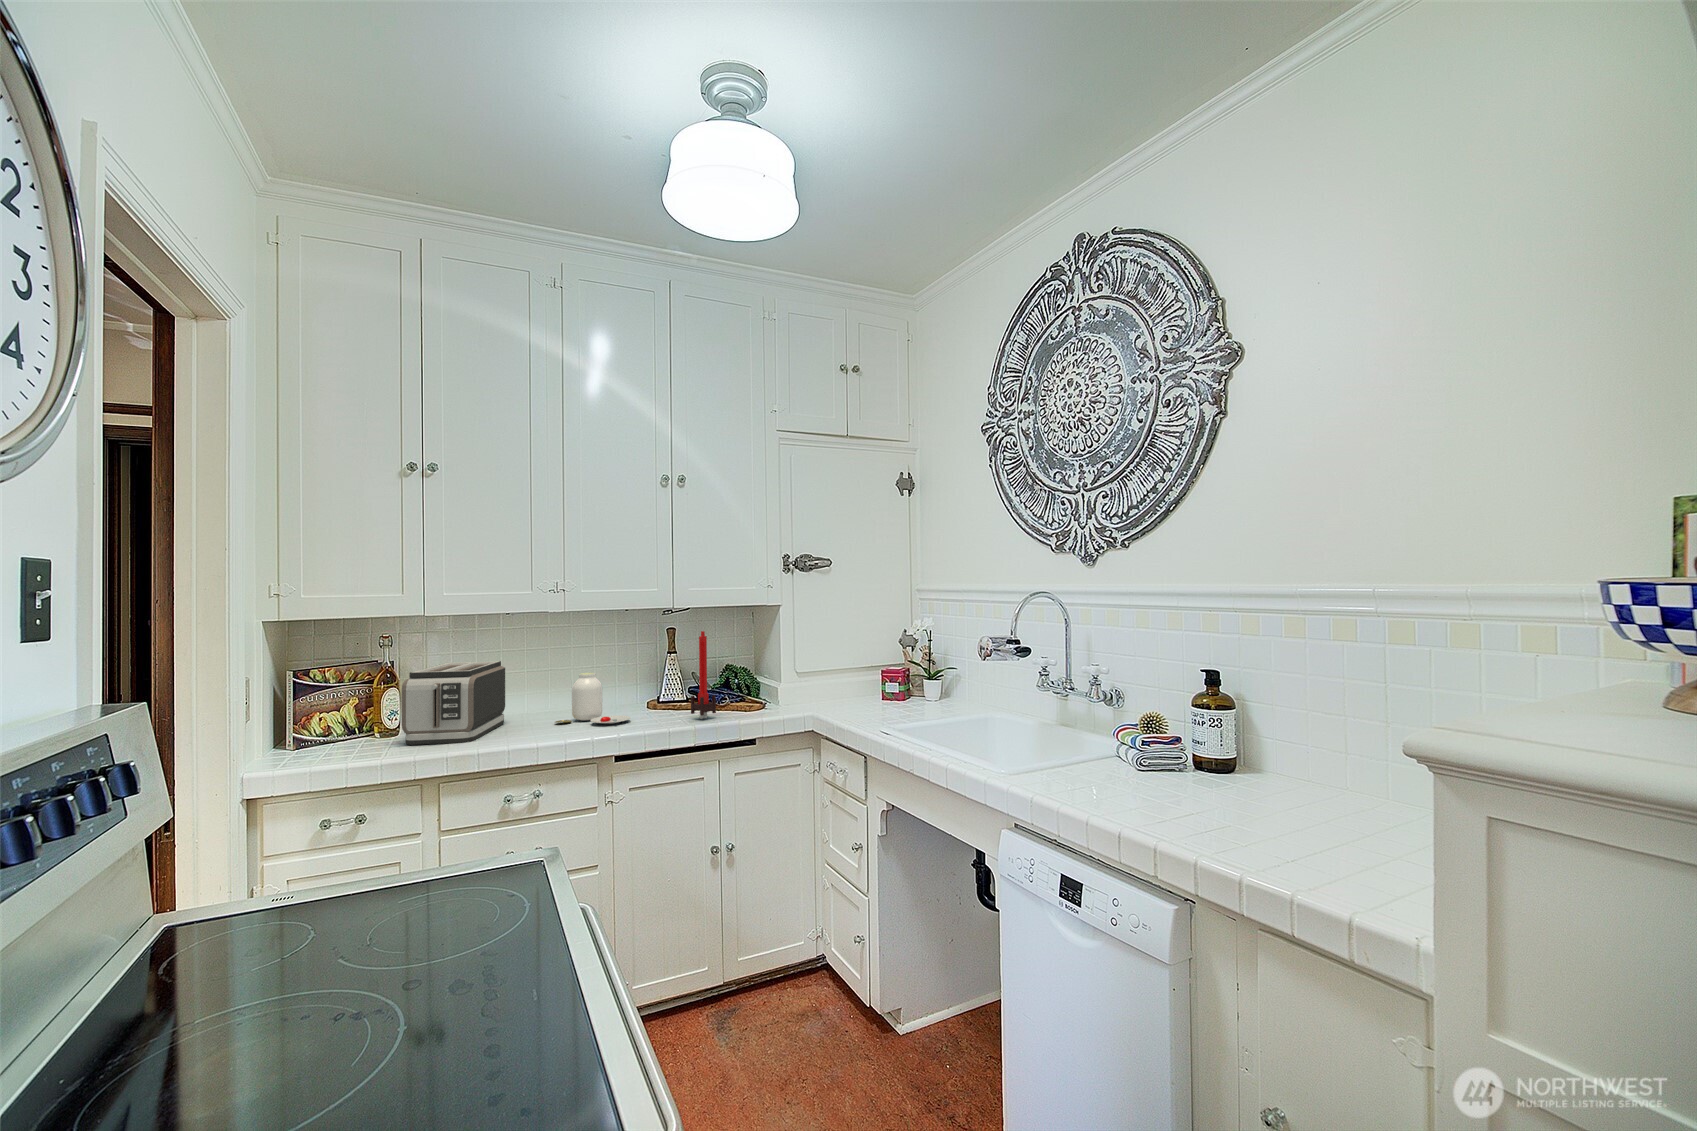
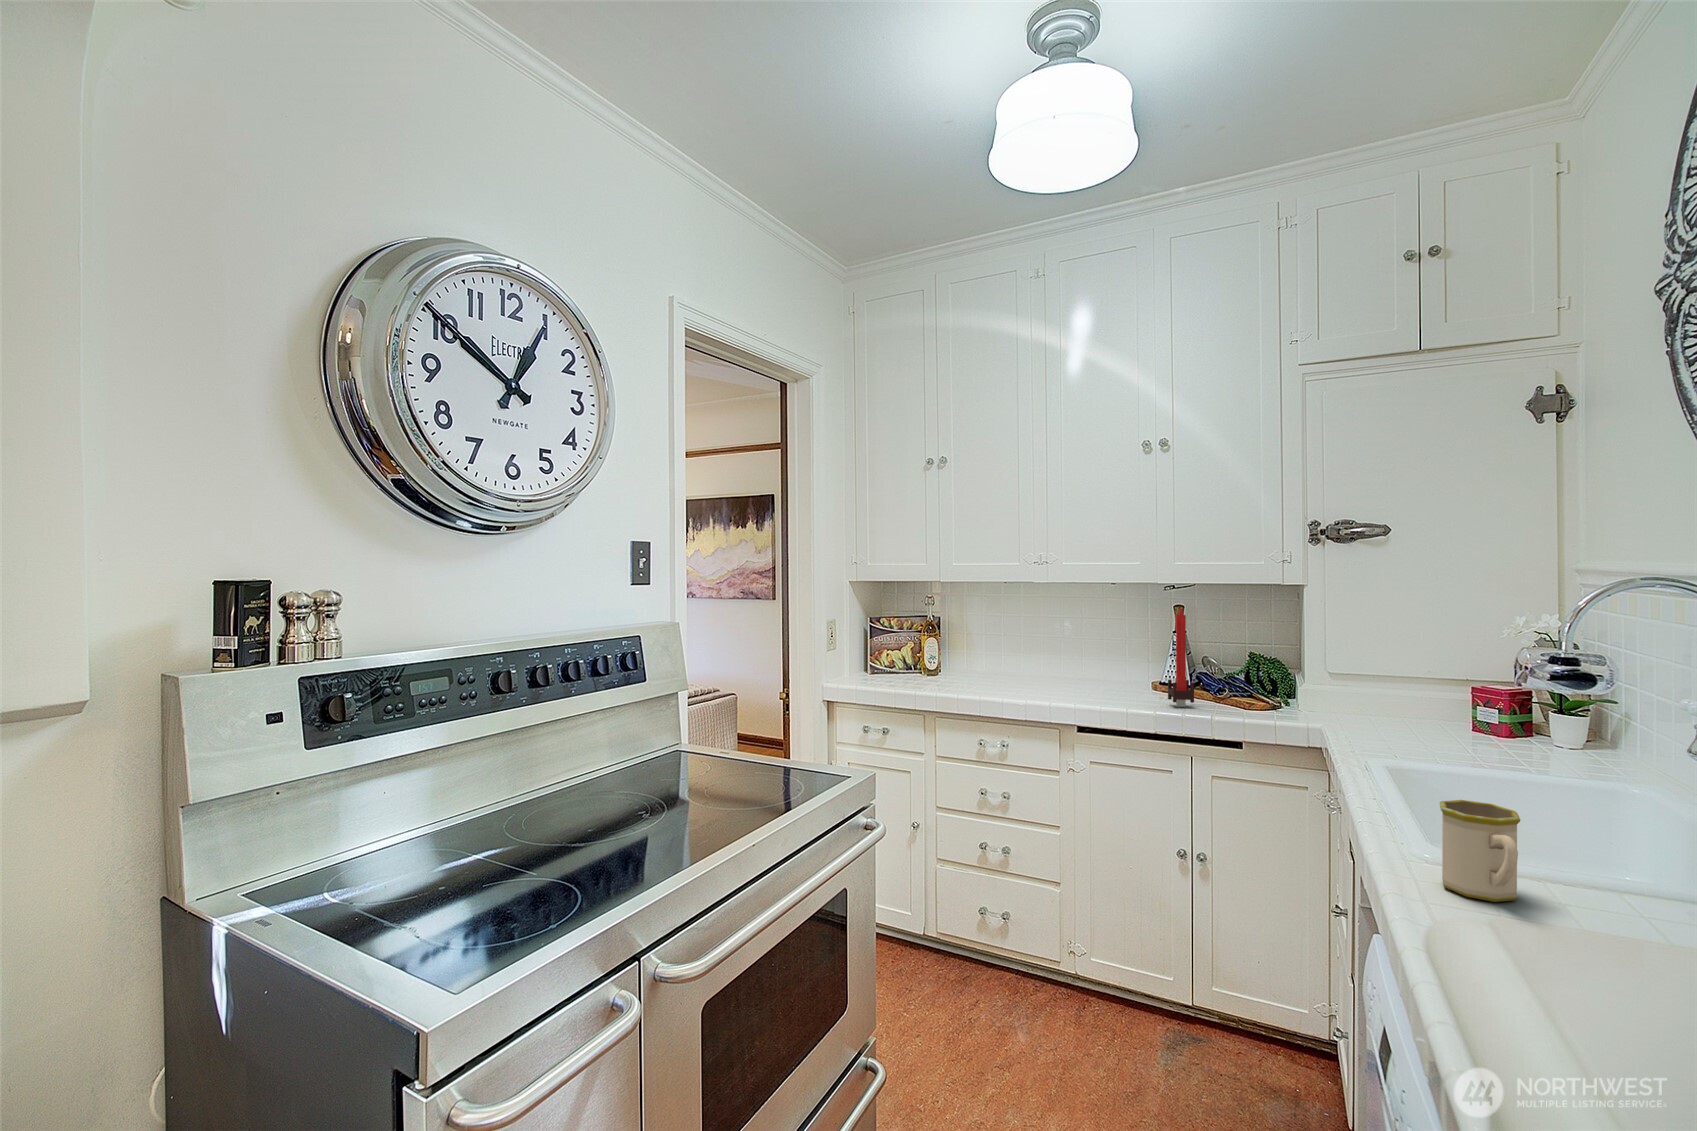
toaster: present [401,661,505,745] -> none [927,623,1022,690]
jar: present [555,673,630,724] -> none [1051,643,1114,697]
mug: none [1059,734,1116,794] -> present [1440,800,1520,902]

